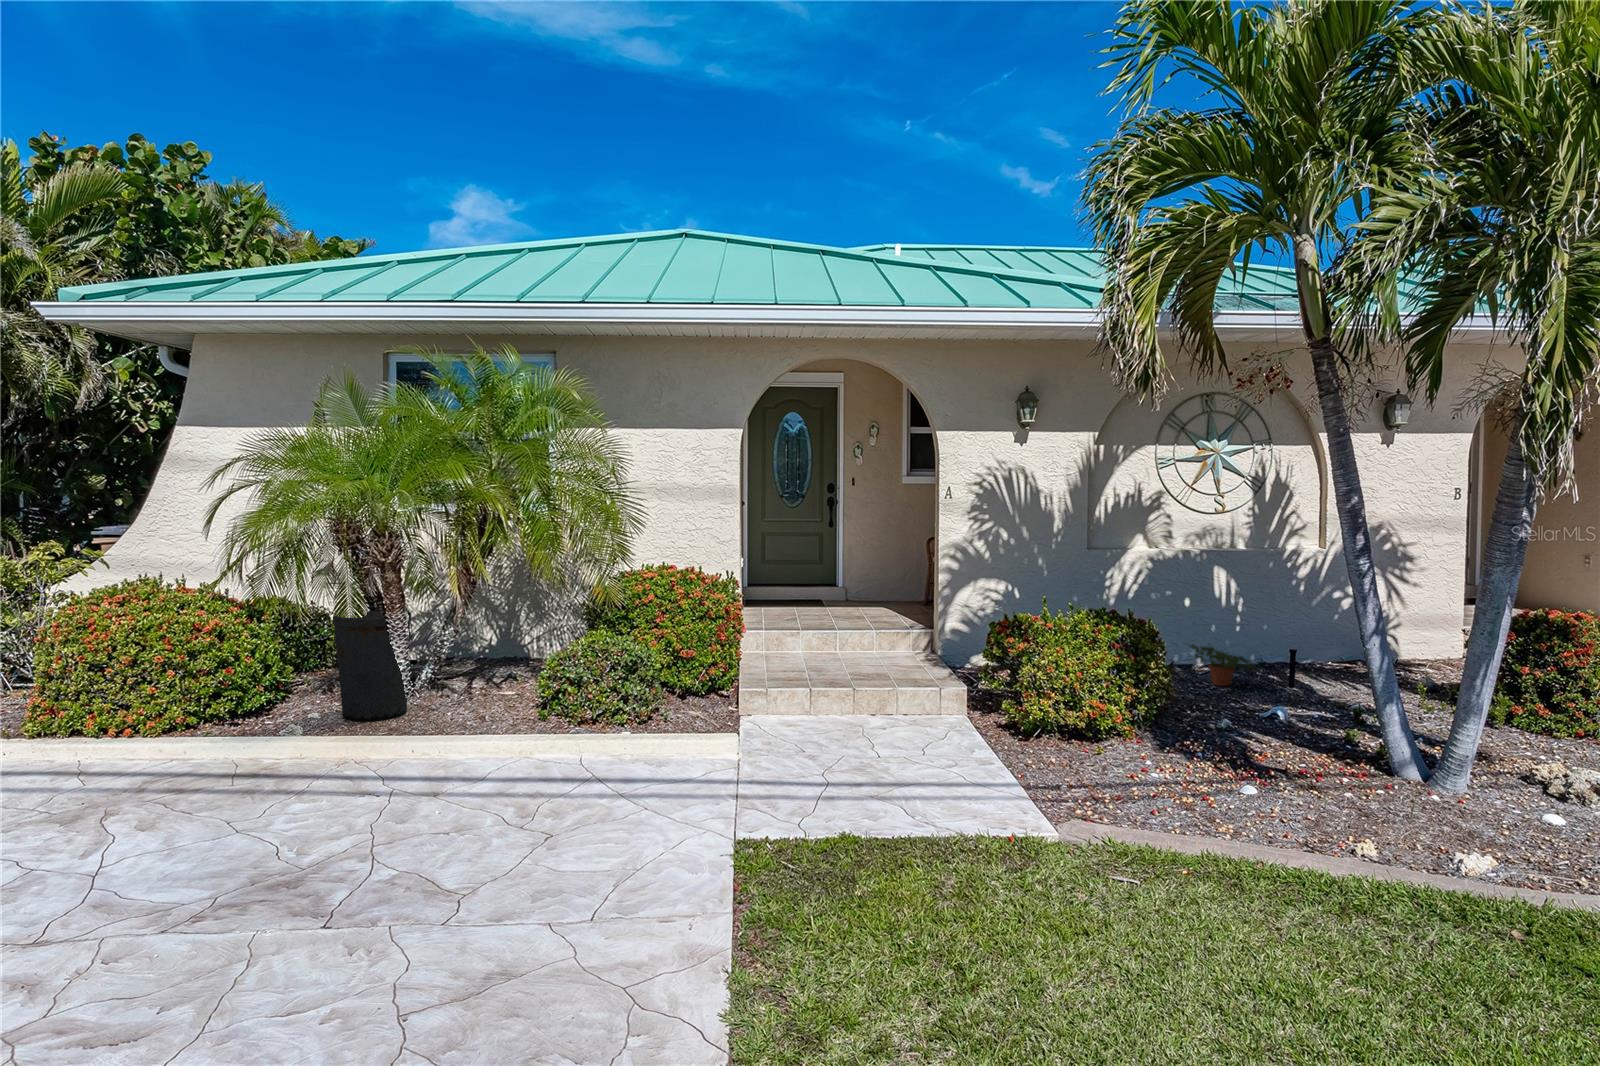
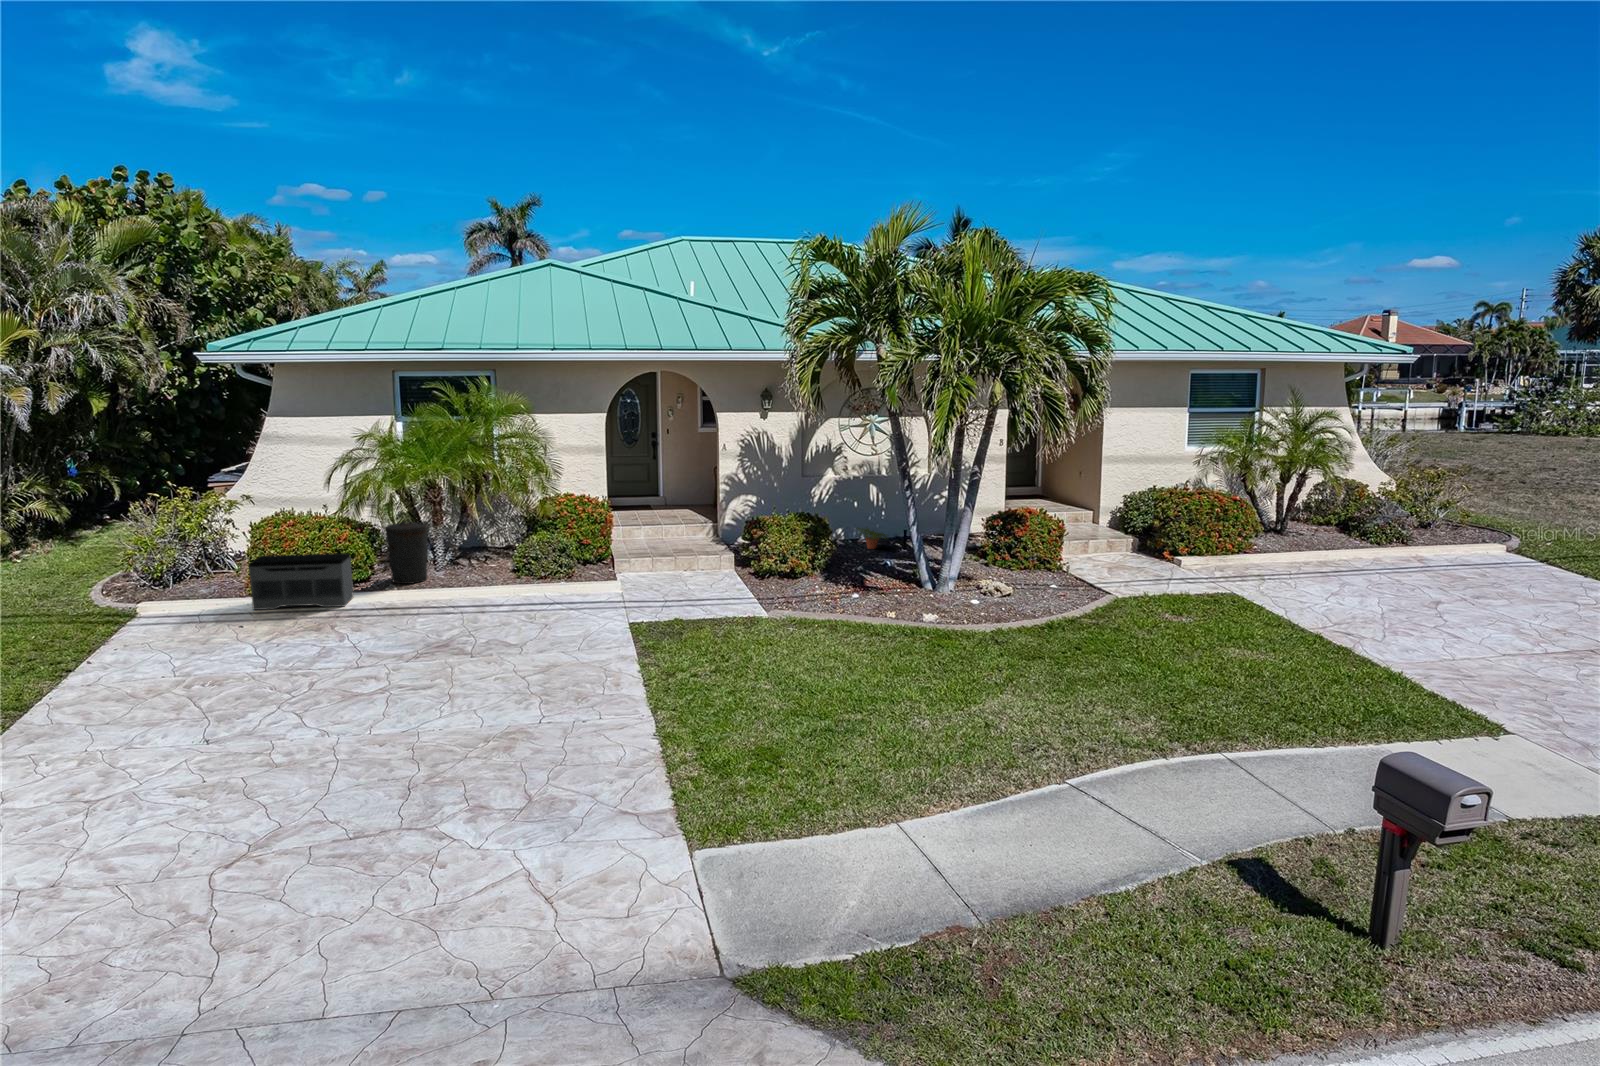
bench: none [42,659,248,763] -> present [249,553,353,610]

